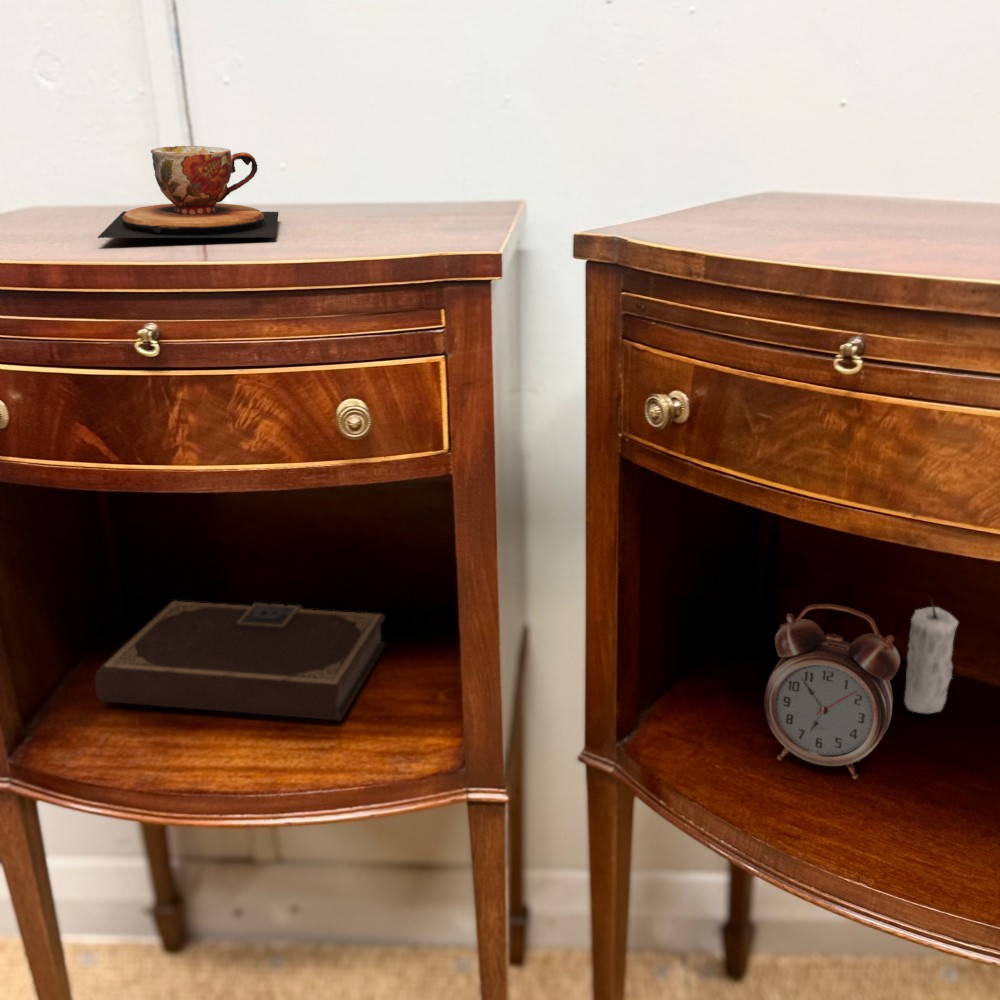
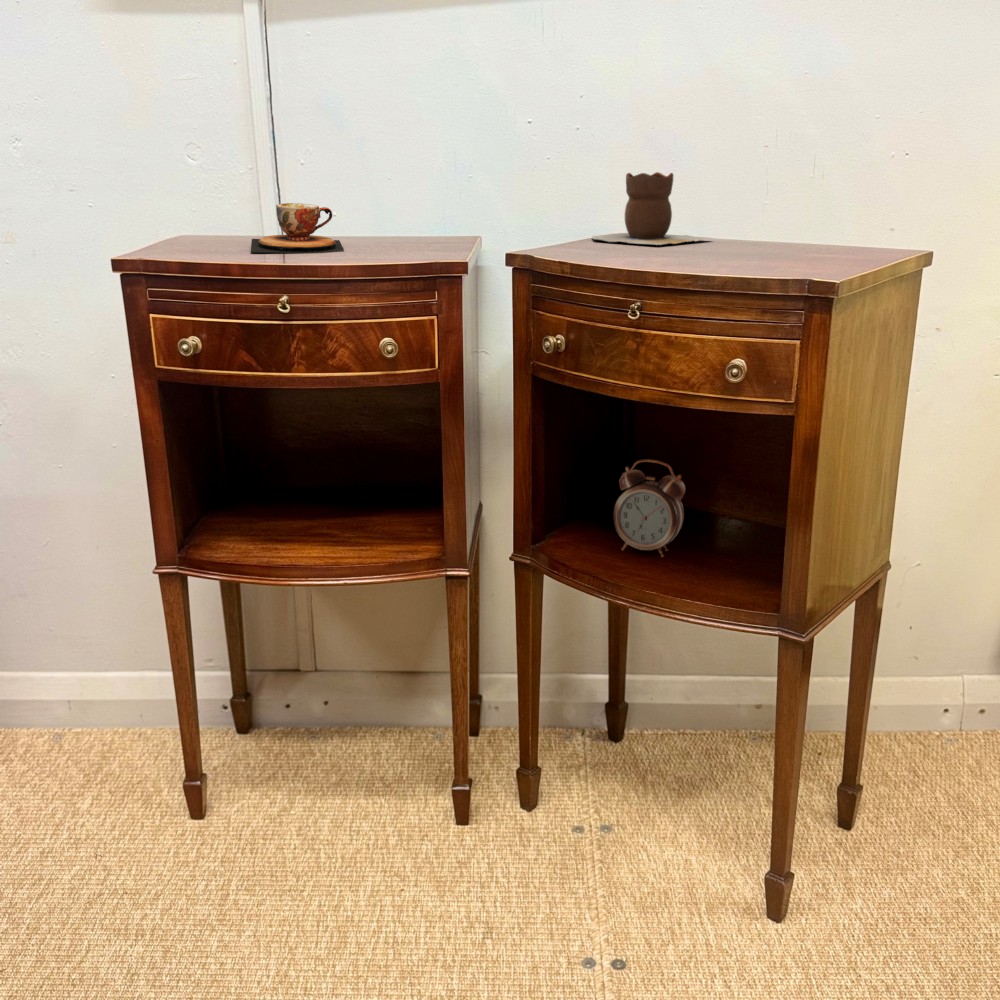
vase: none [713,84,931,213] -> present [592,172,711,245]
notebook: present [95,601,386,721] -> none [224,481,395,537]
candle: present [905,605,958,714] -> none [700,461,728,533]

